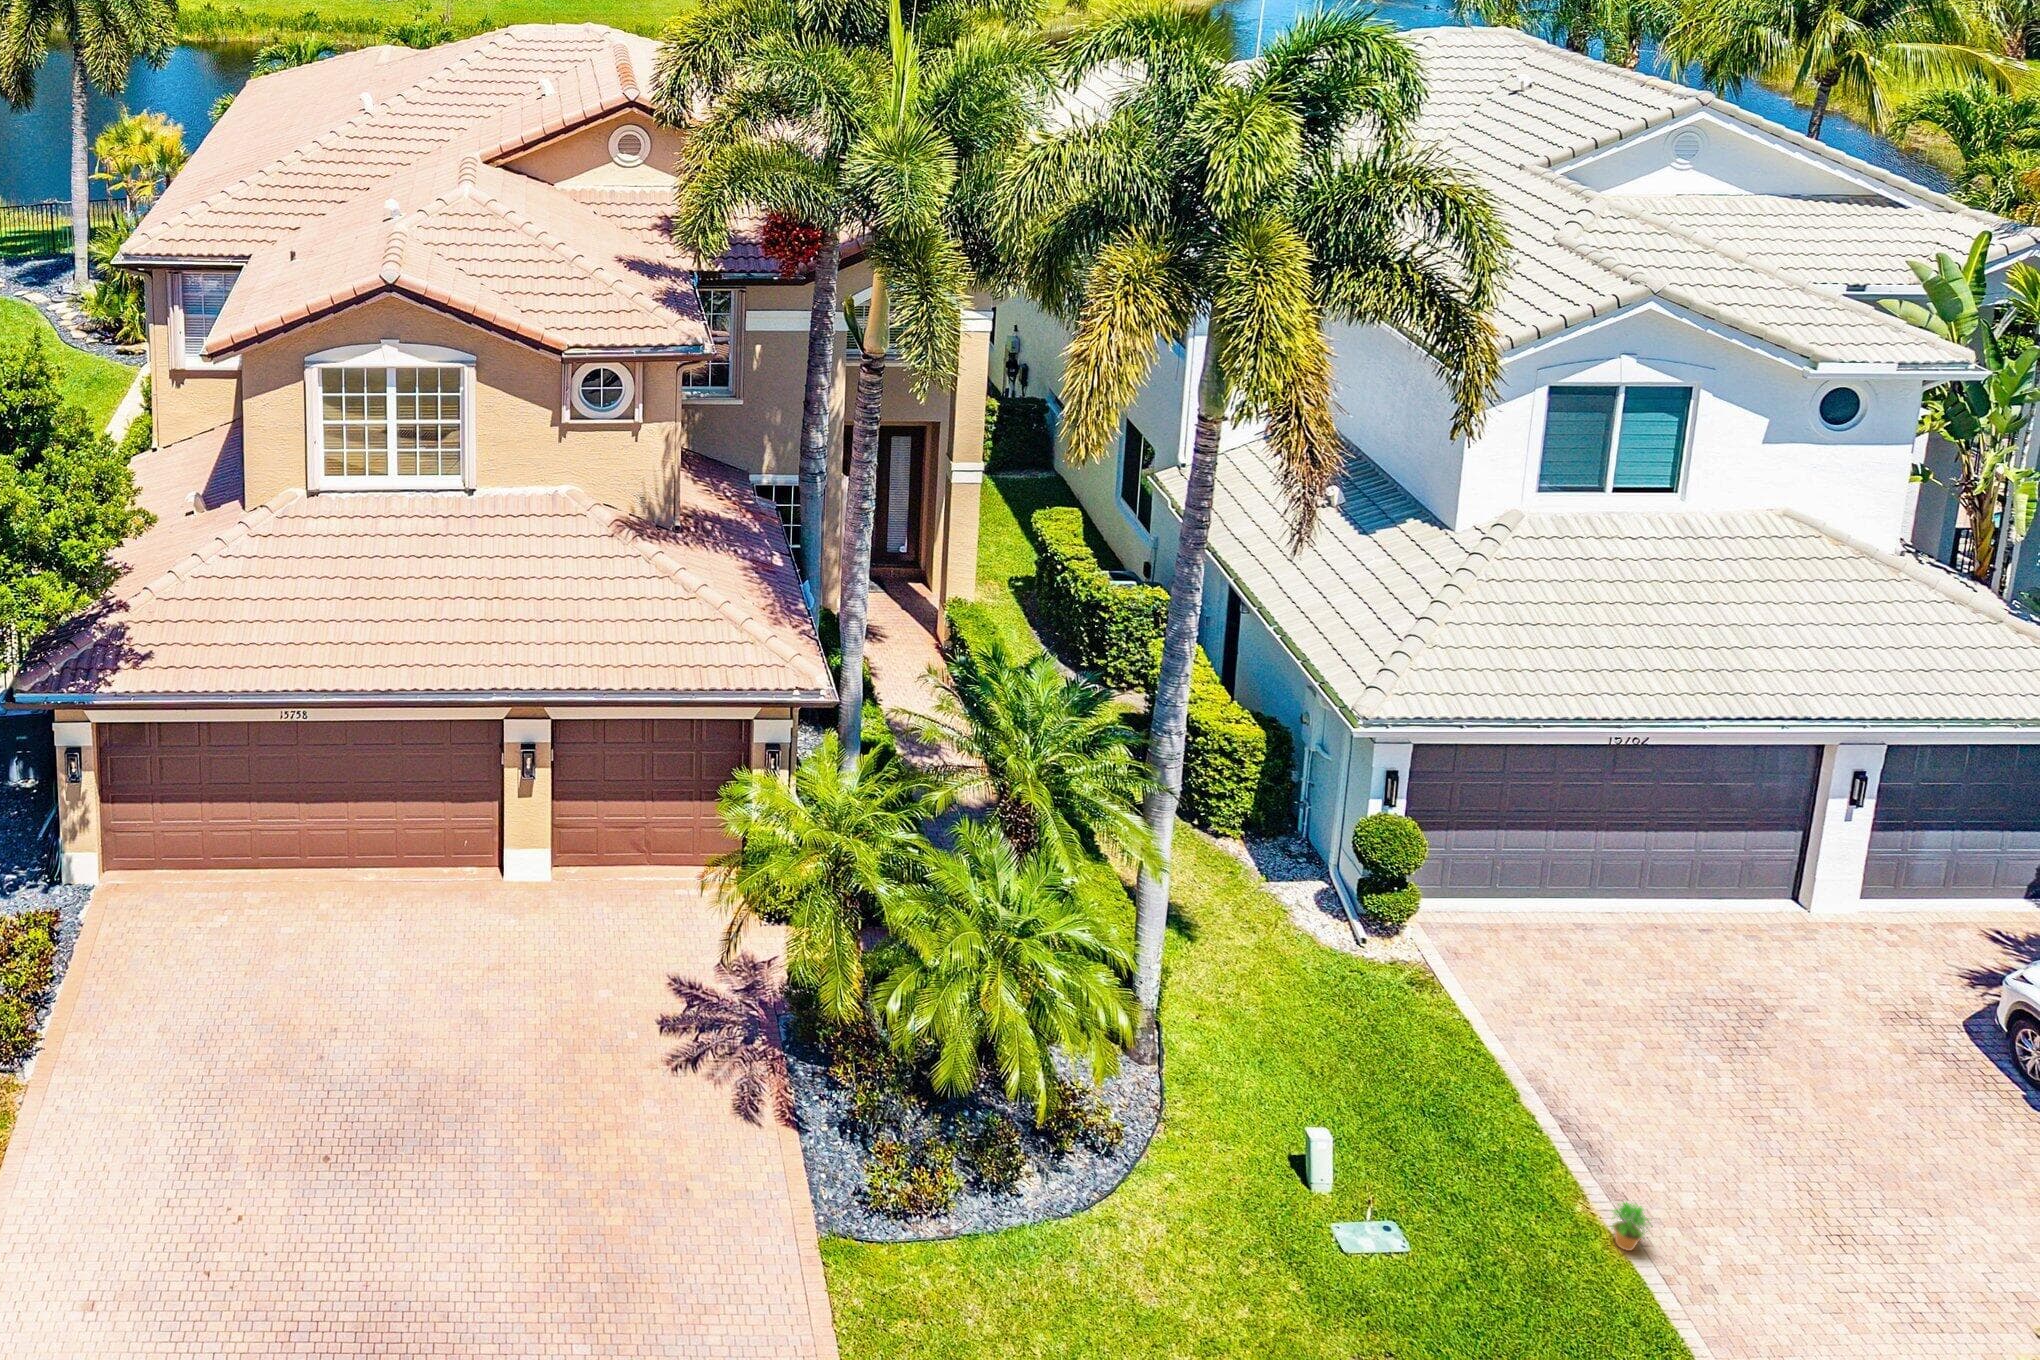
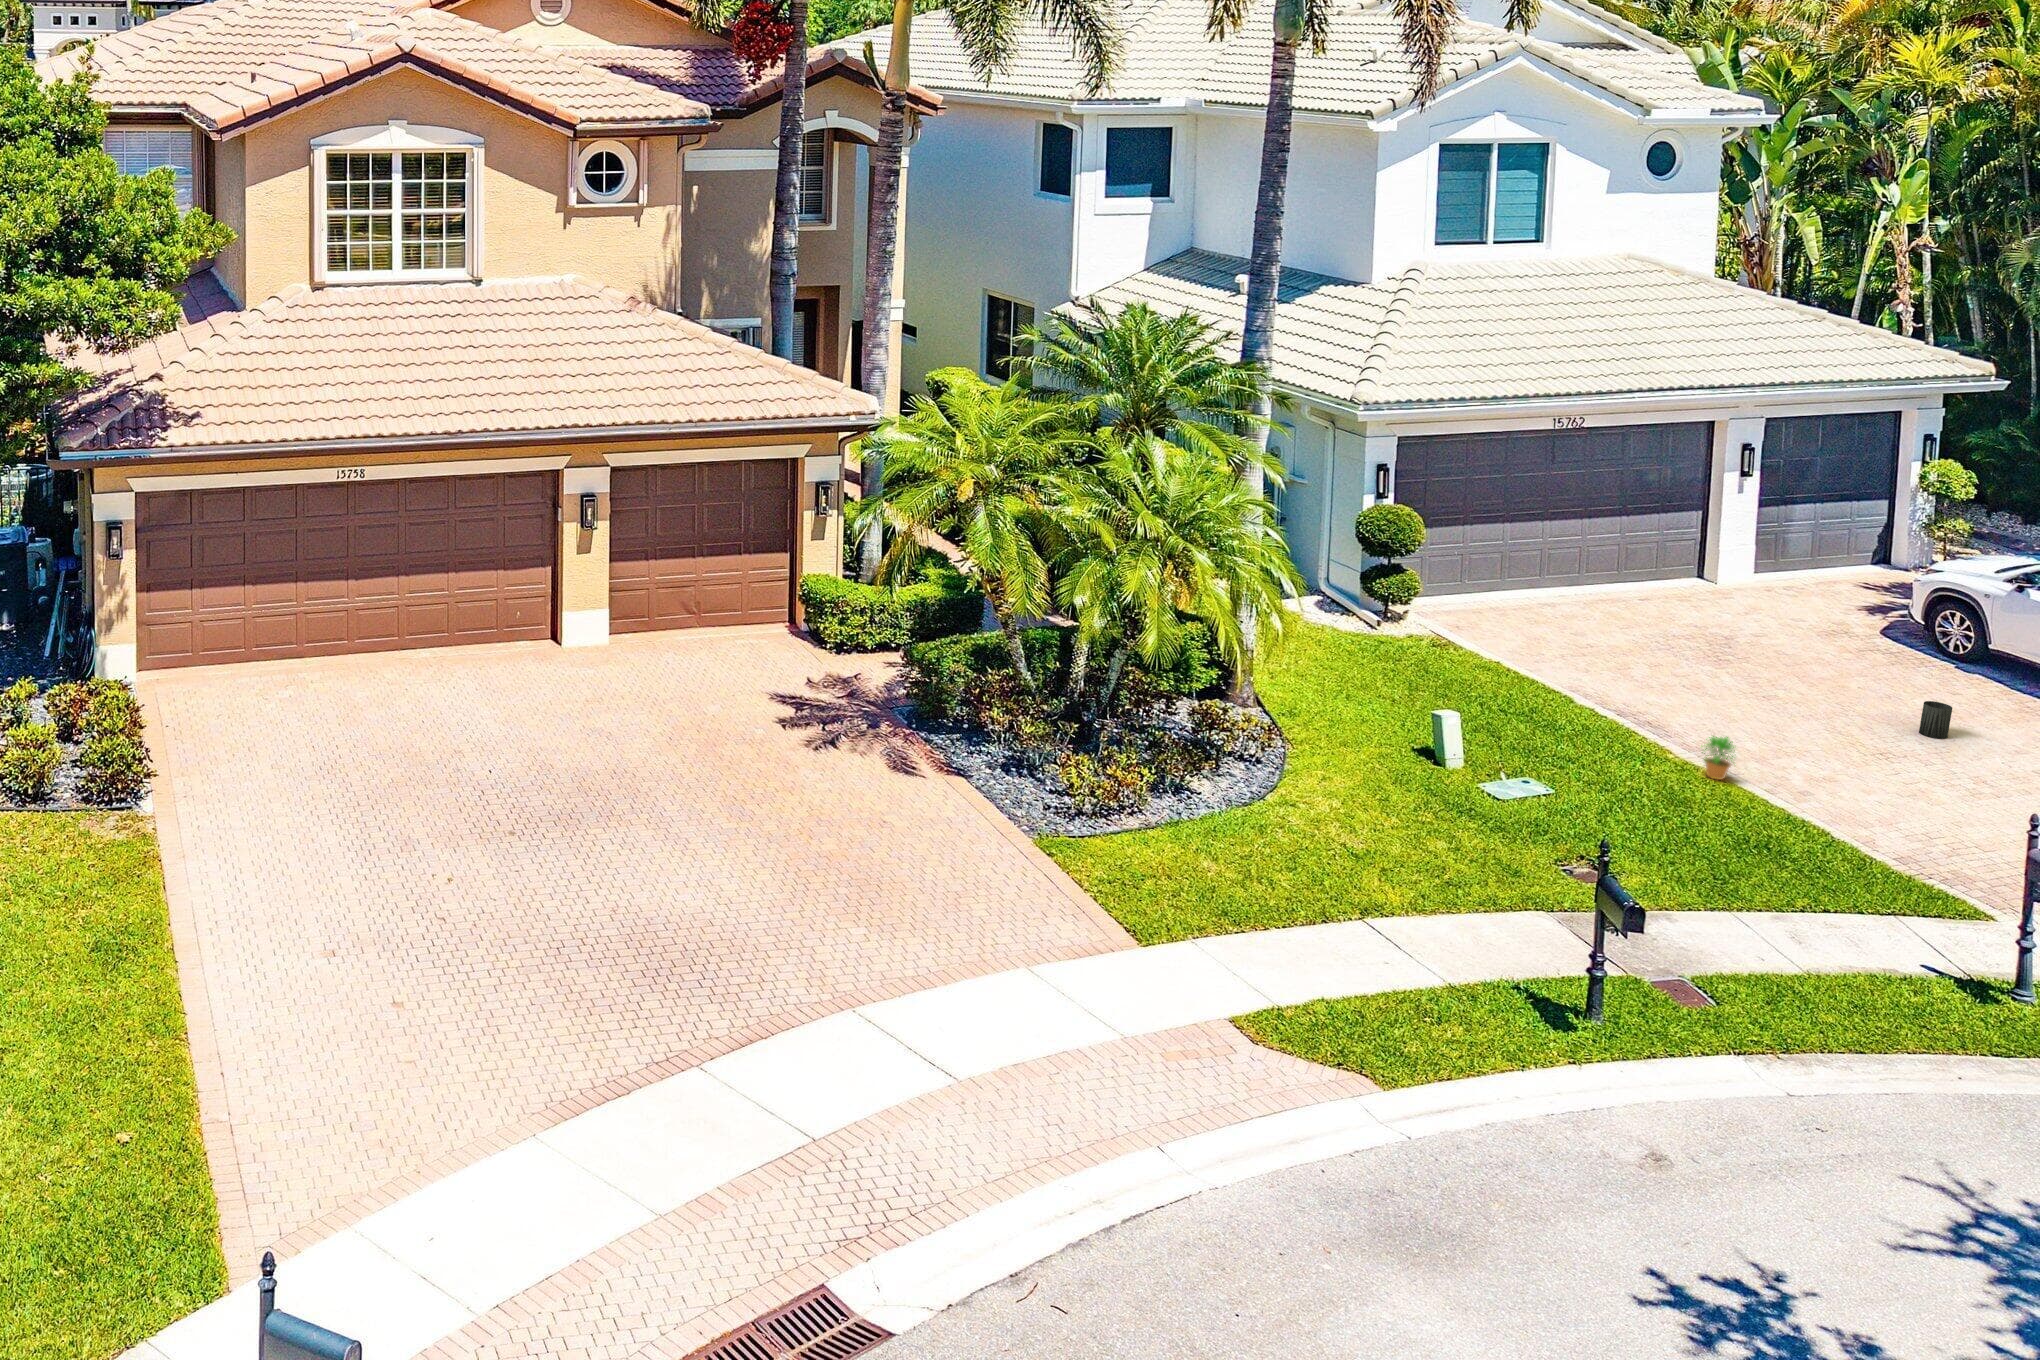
trash can: none [1913,1179,1954,1227] -> present [1919,701,1952,739]

